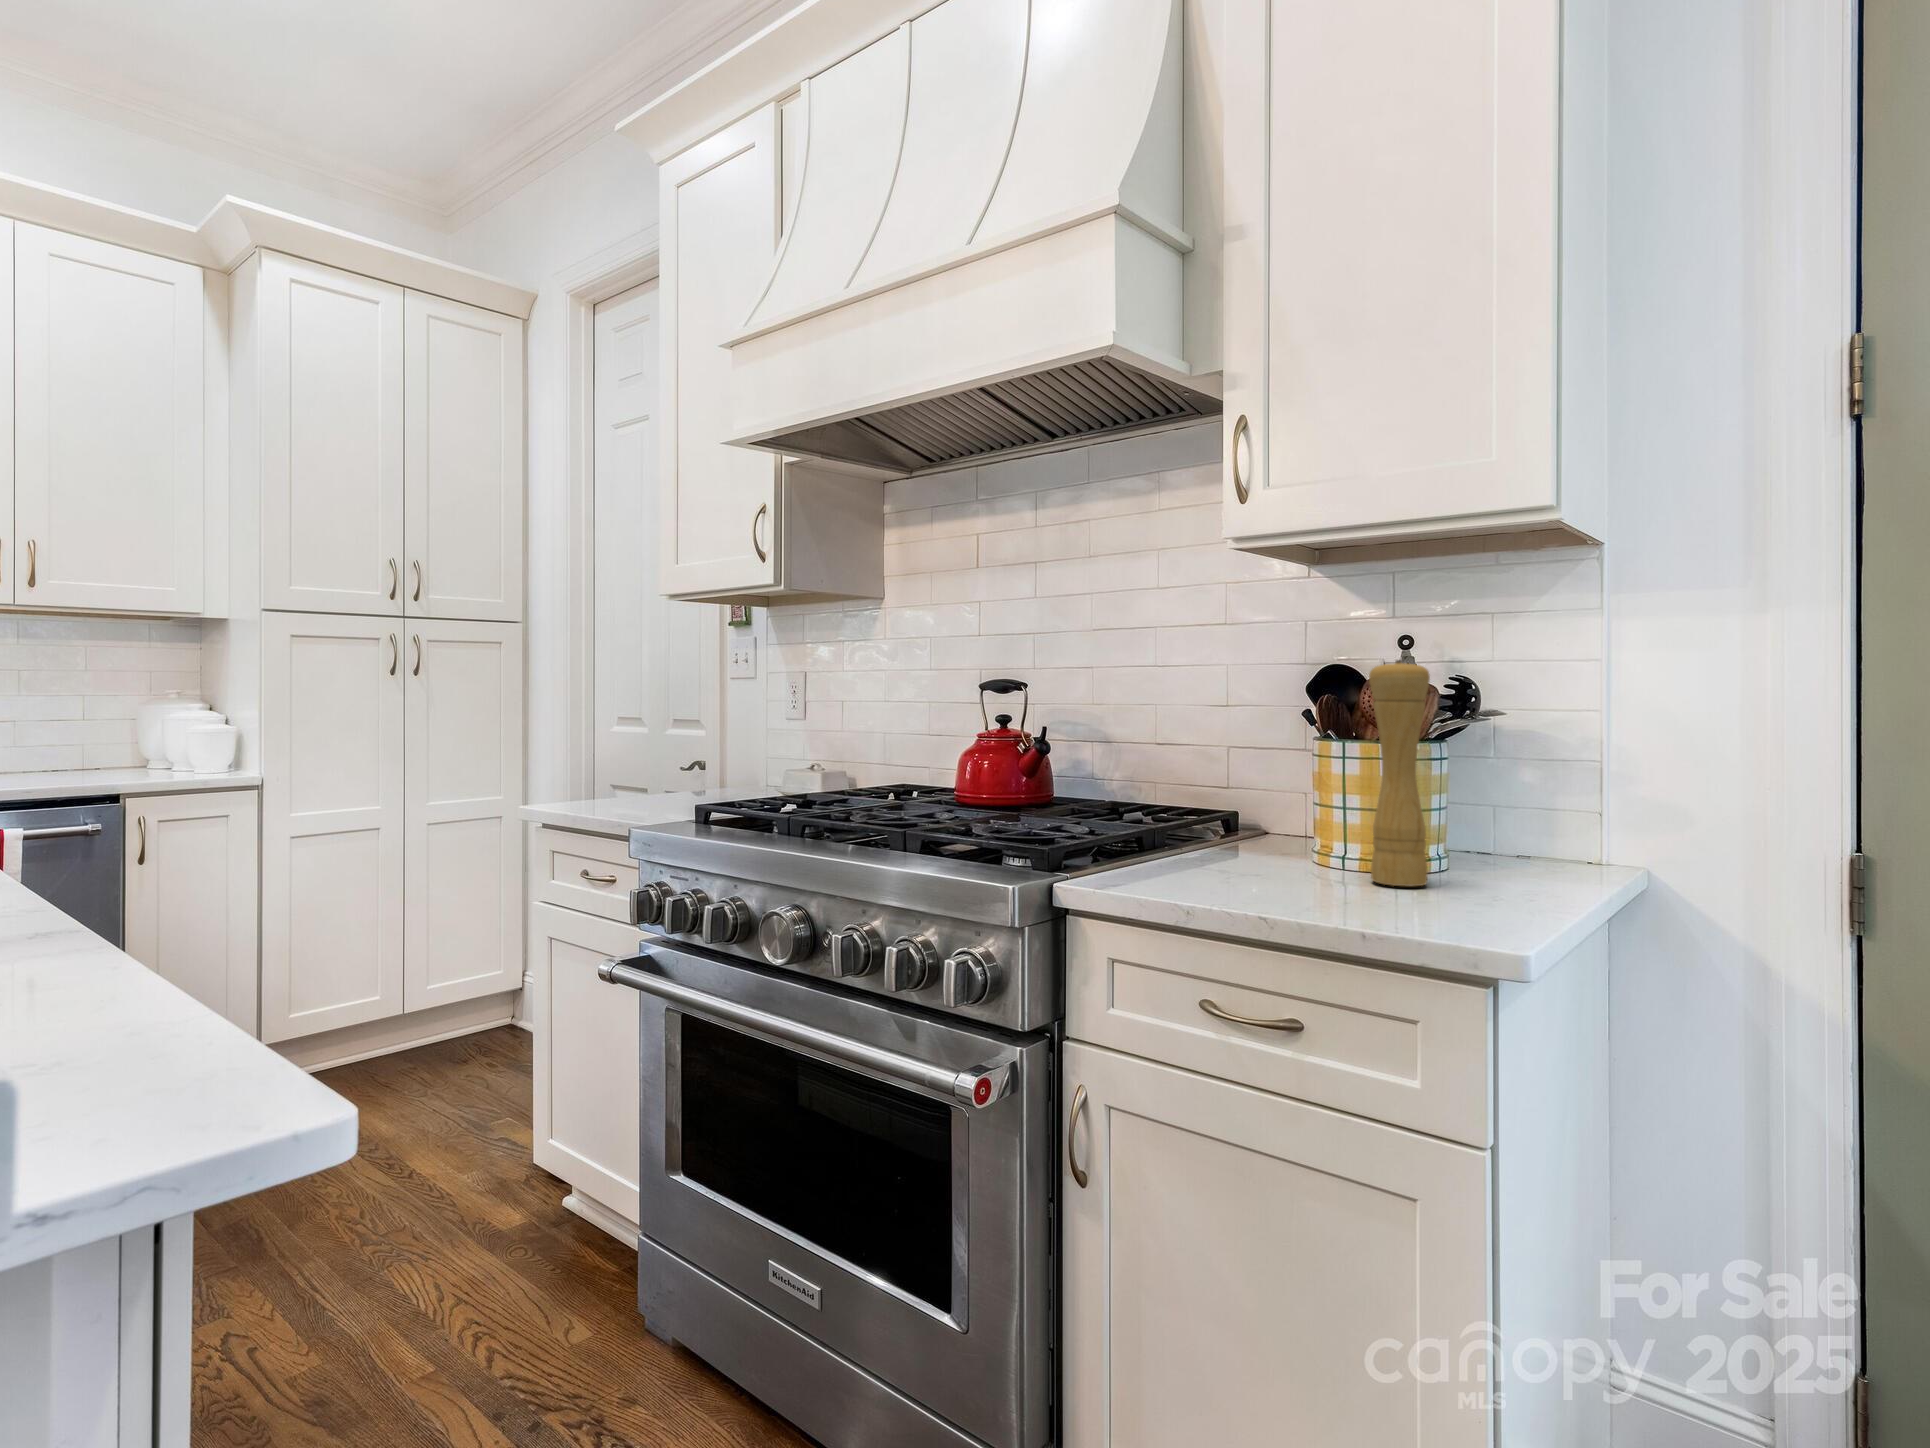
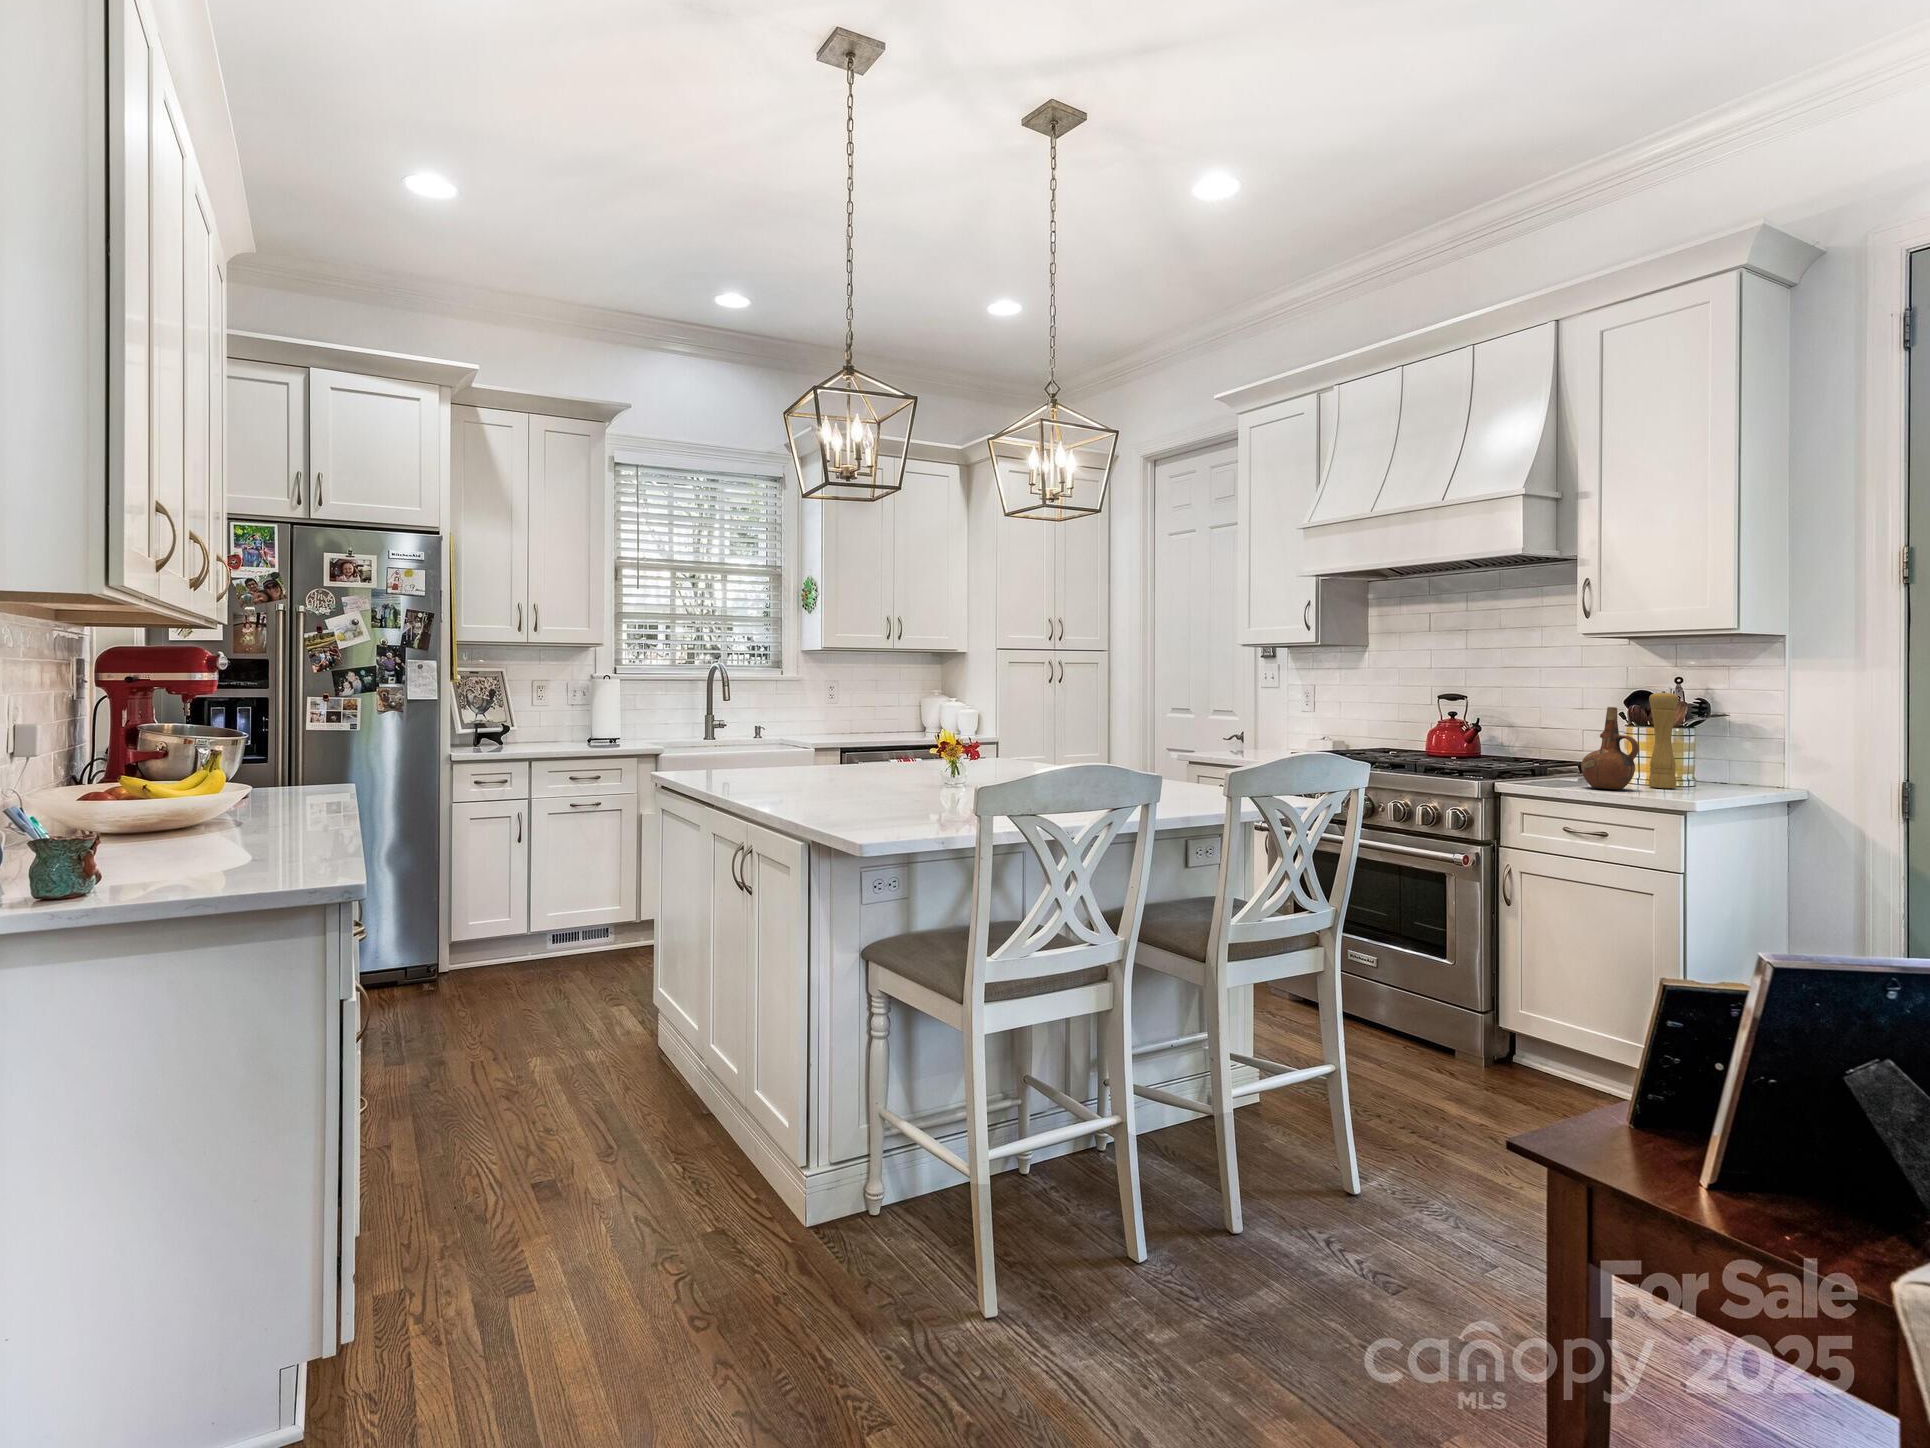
ceramic pitcher: none [1234,698,1360,904] -> present [1581,707,1639,790]

